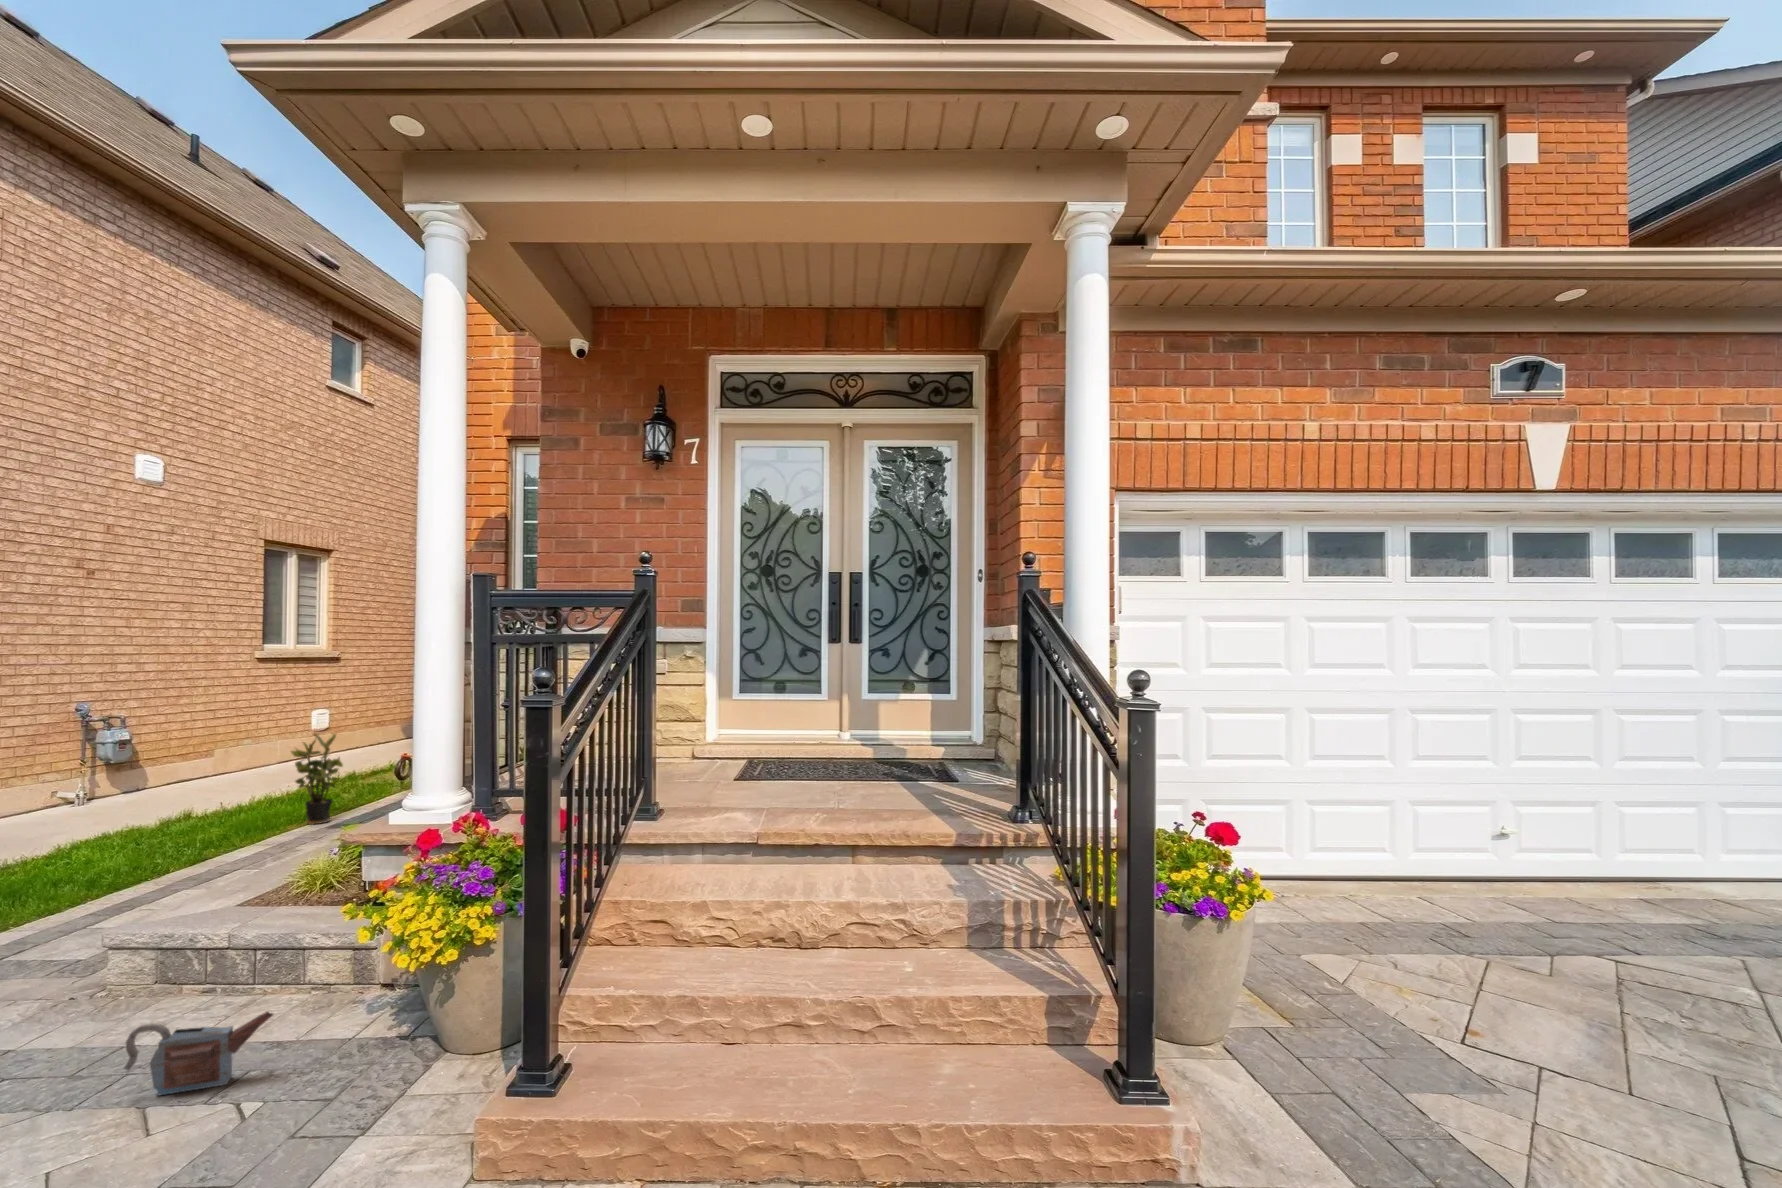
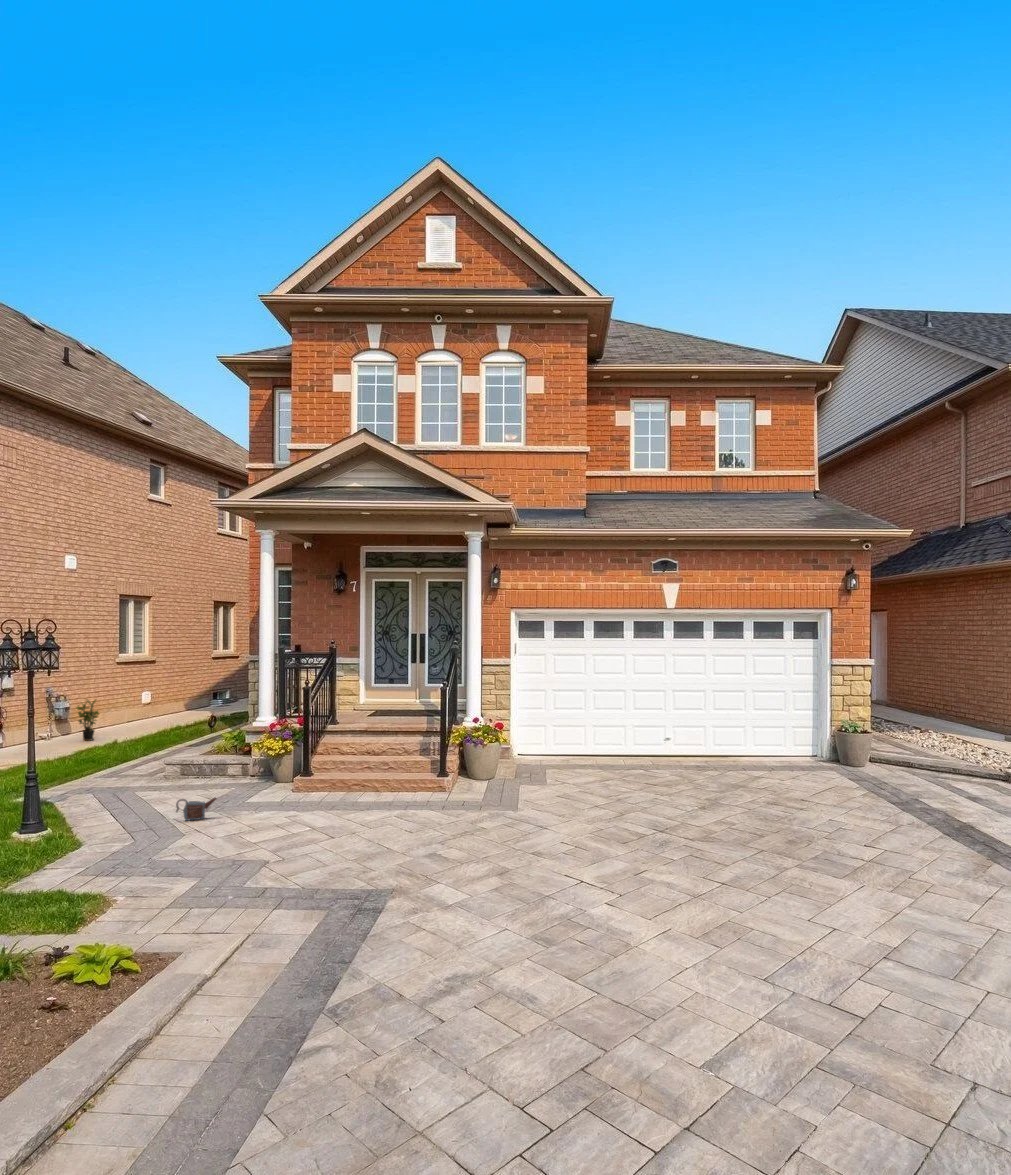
potted plant: present [291,734,343,825] -> present [77,700,99,741]

